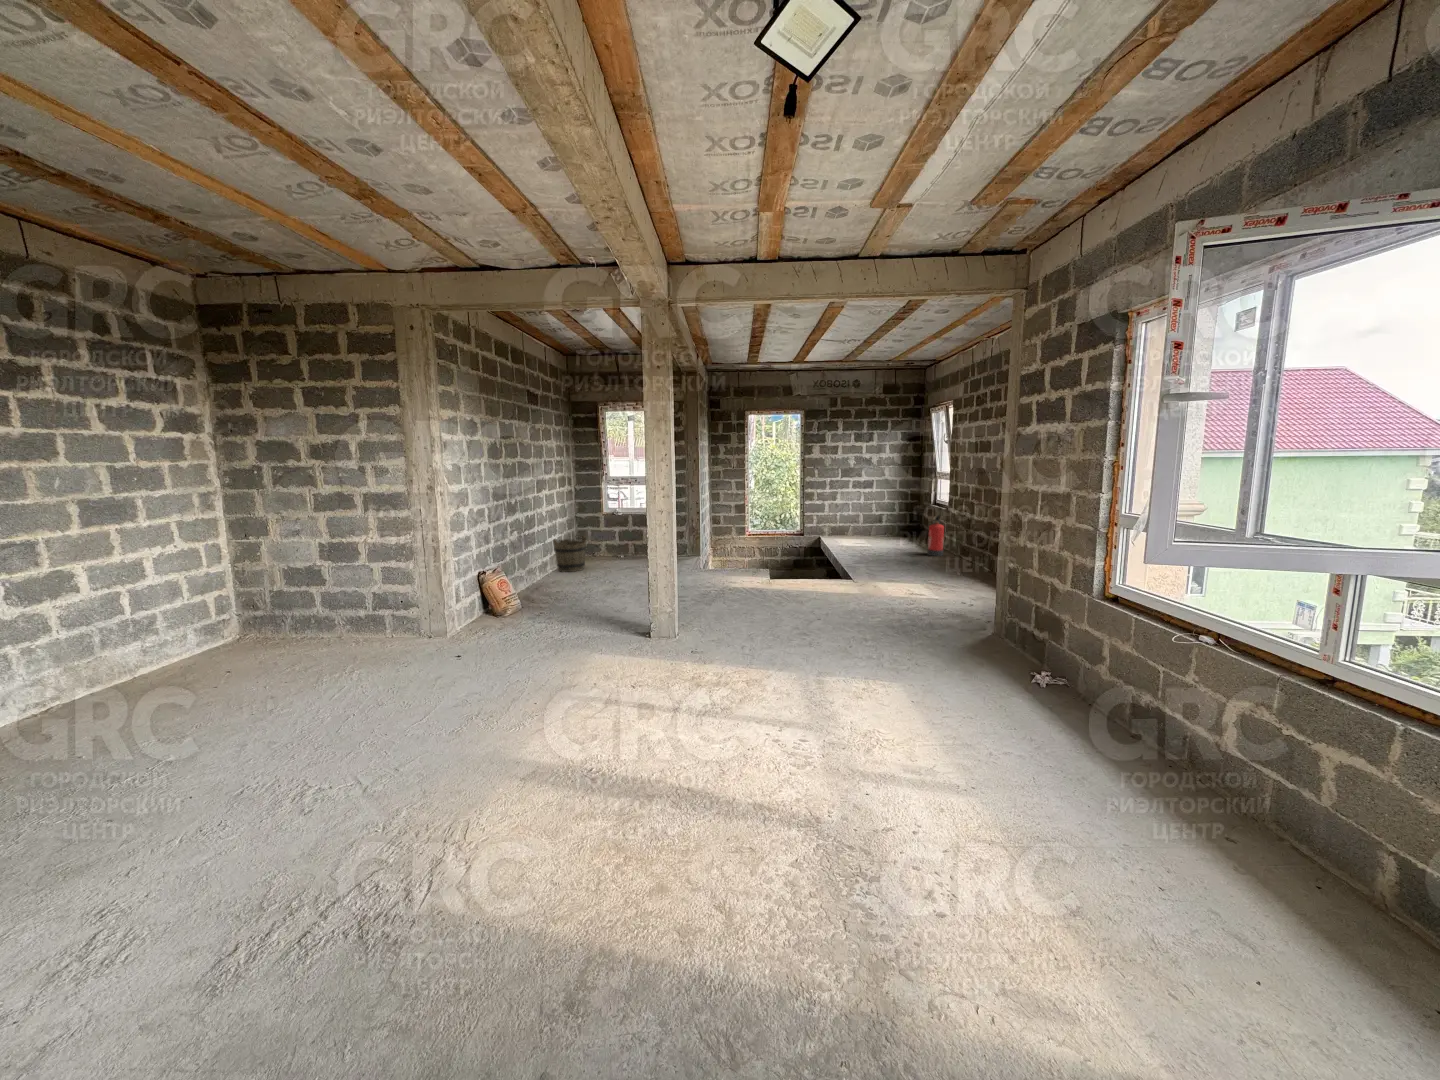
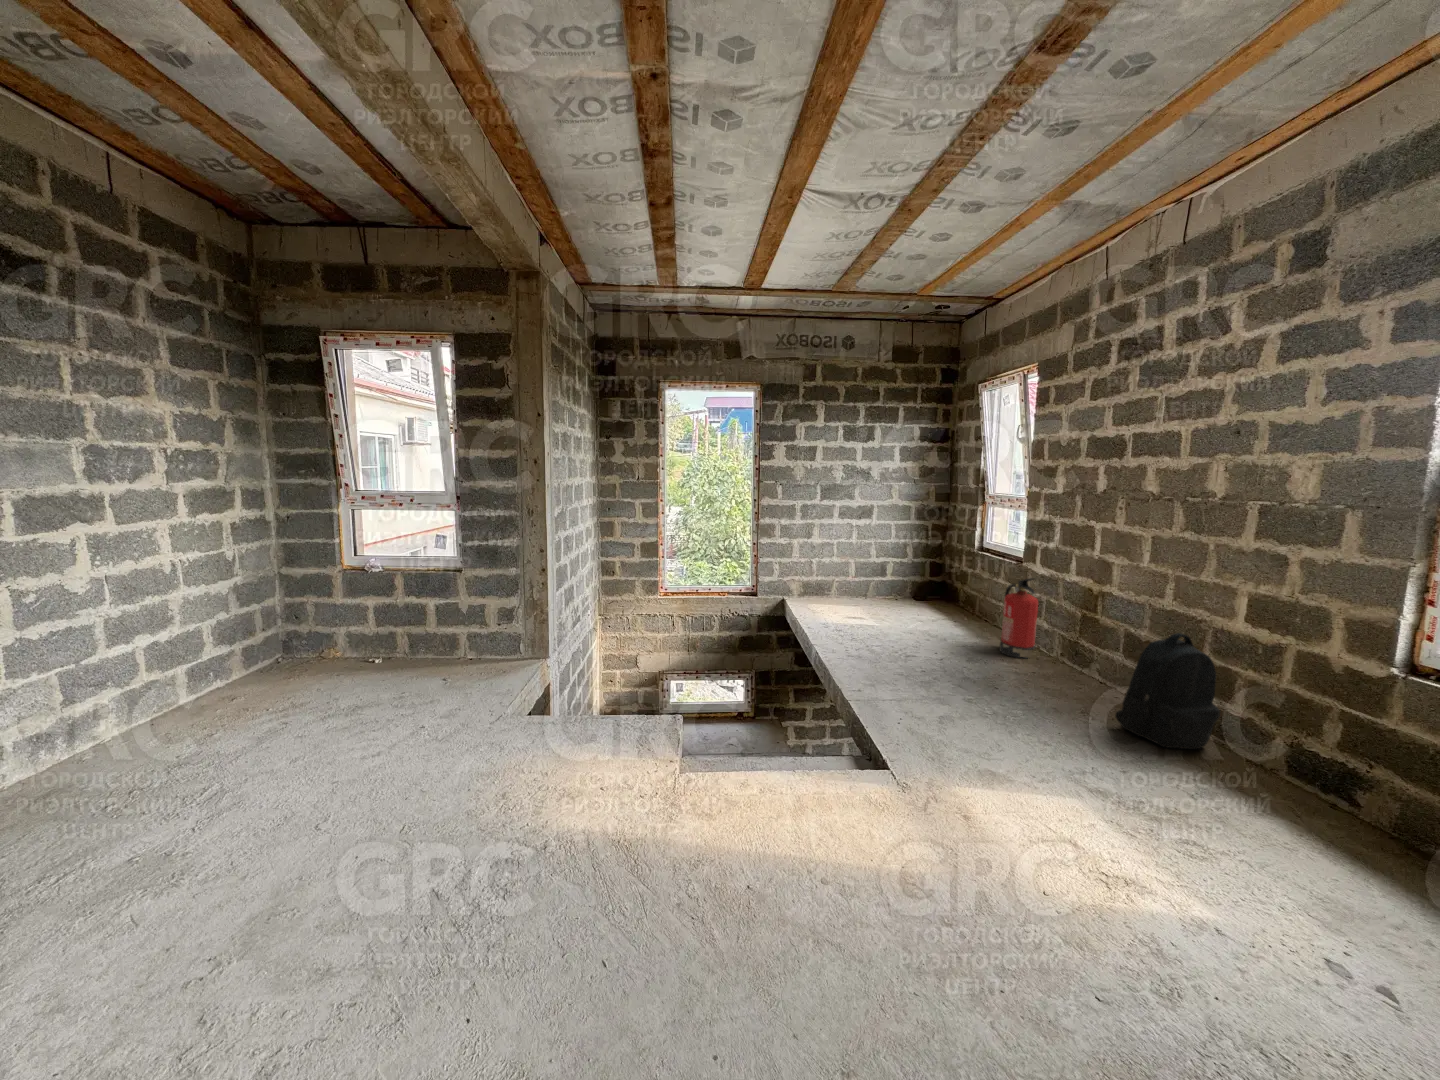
backpack: none [947,529,978,573] -> present [1115,633,1220,749]
bucket: present [553,536,586,572] -> none [41,641,192,757]

